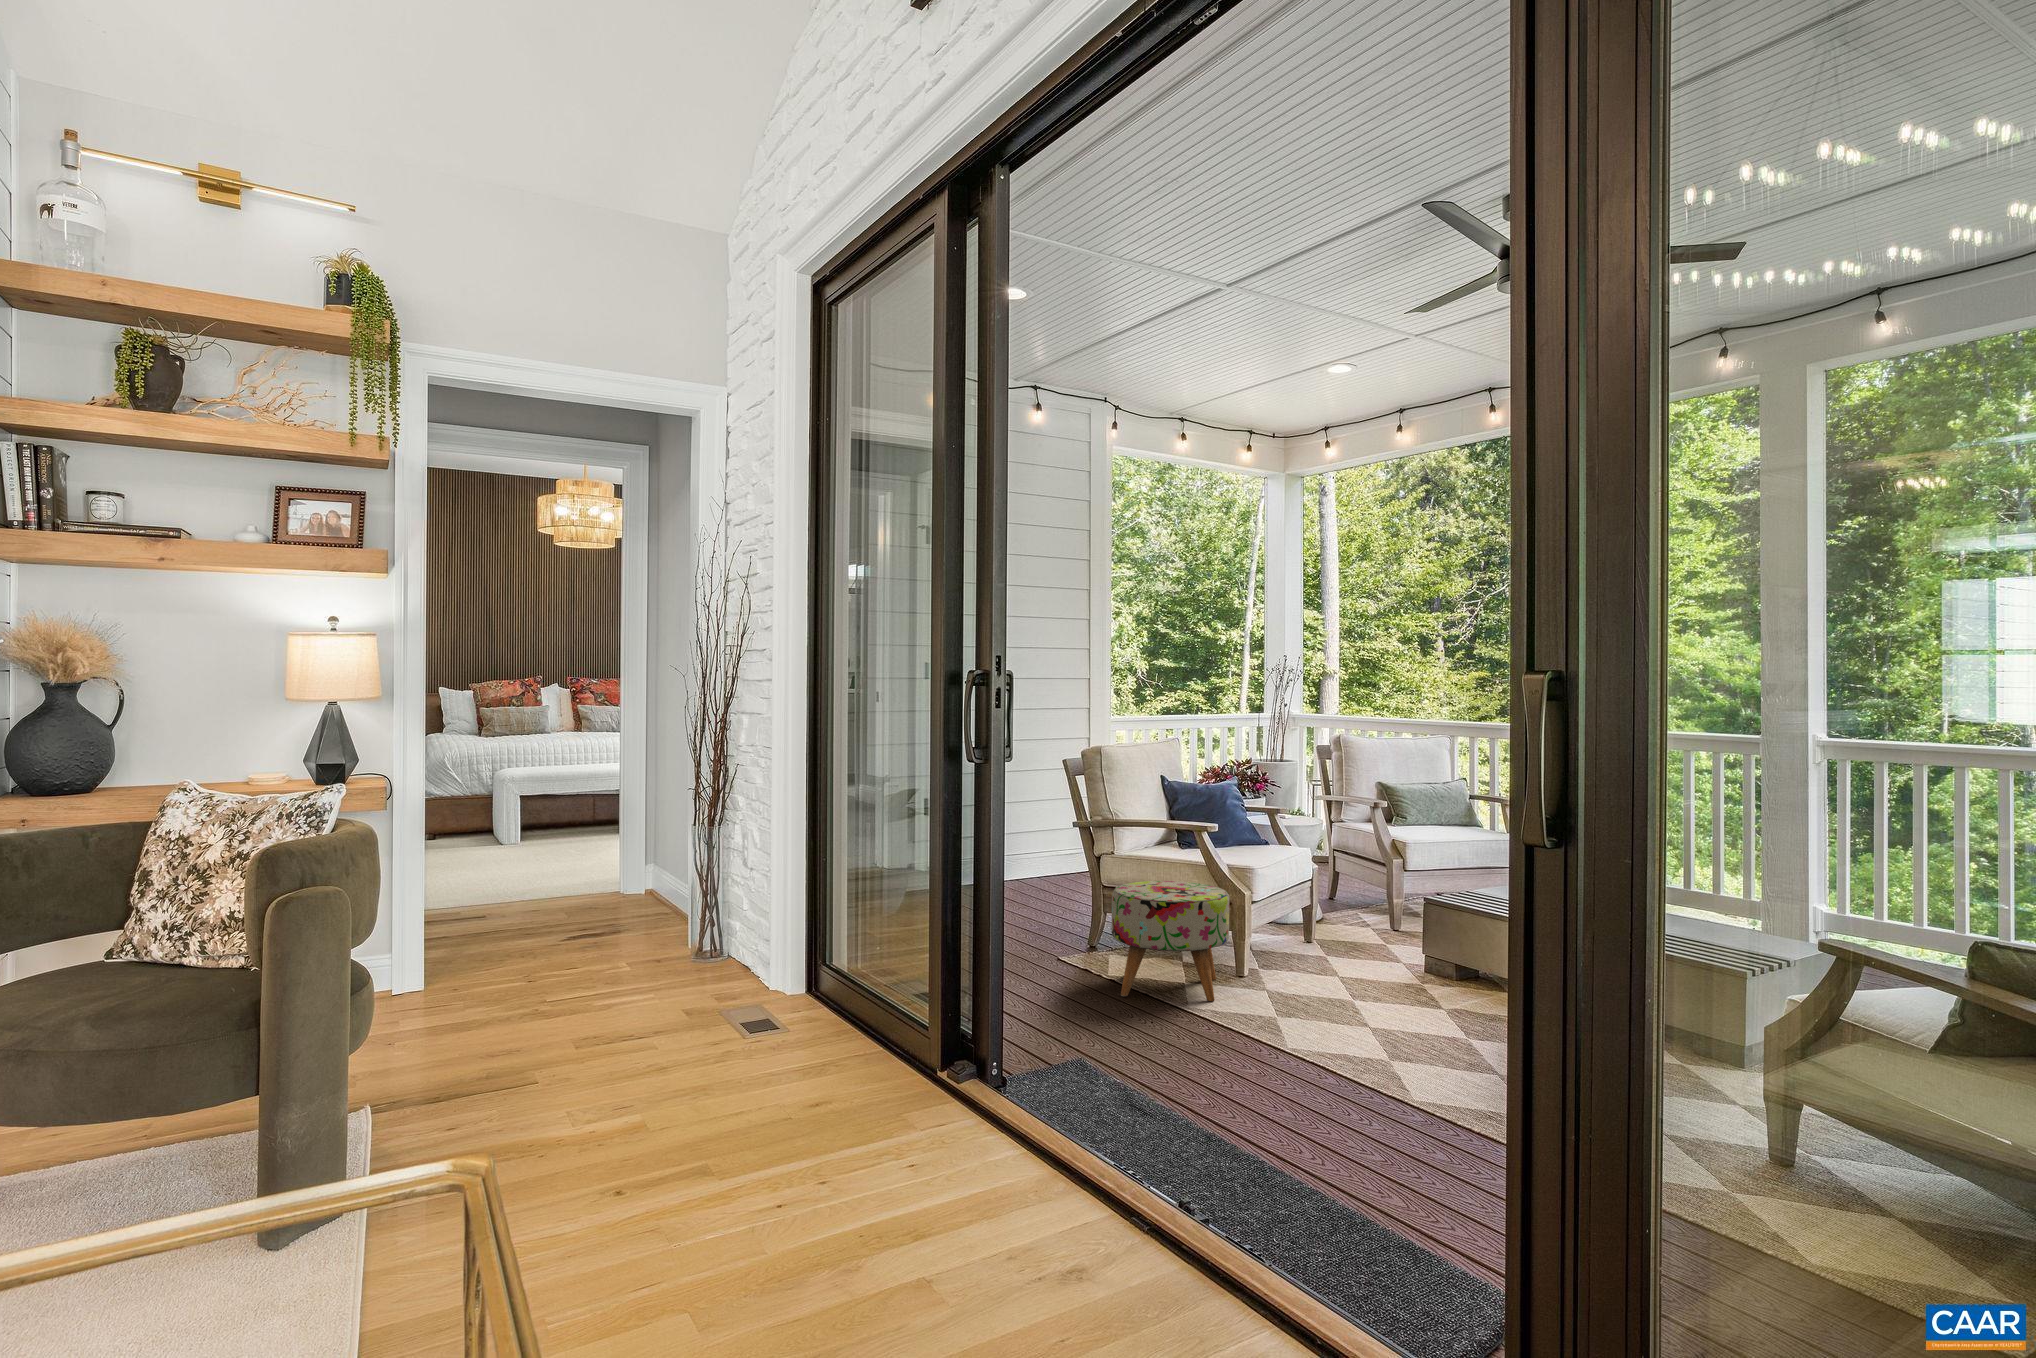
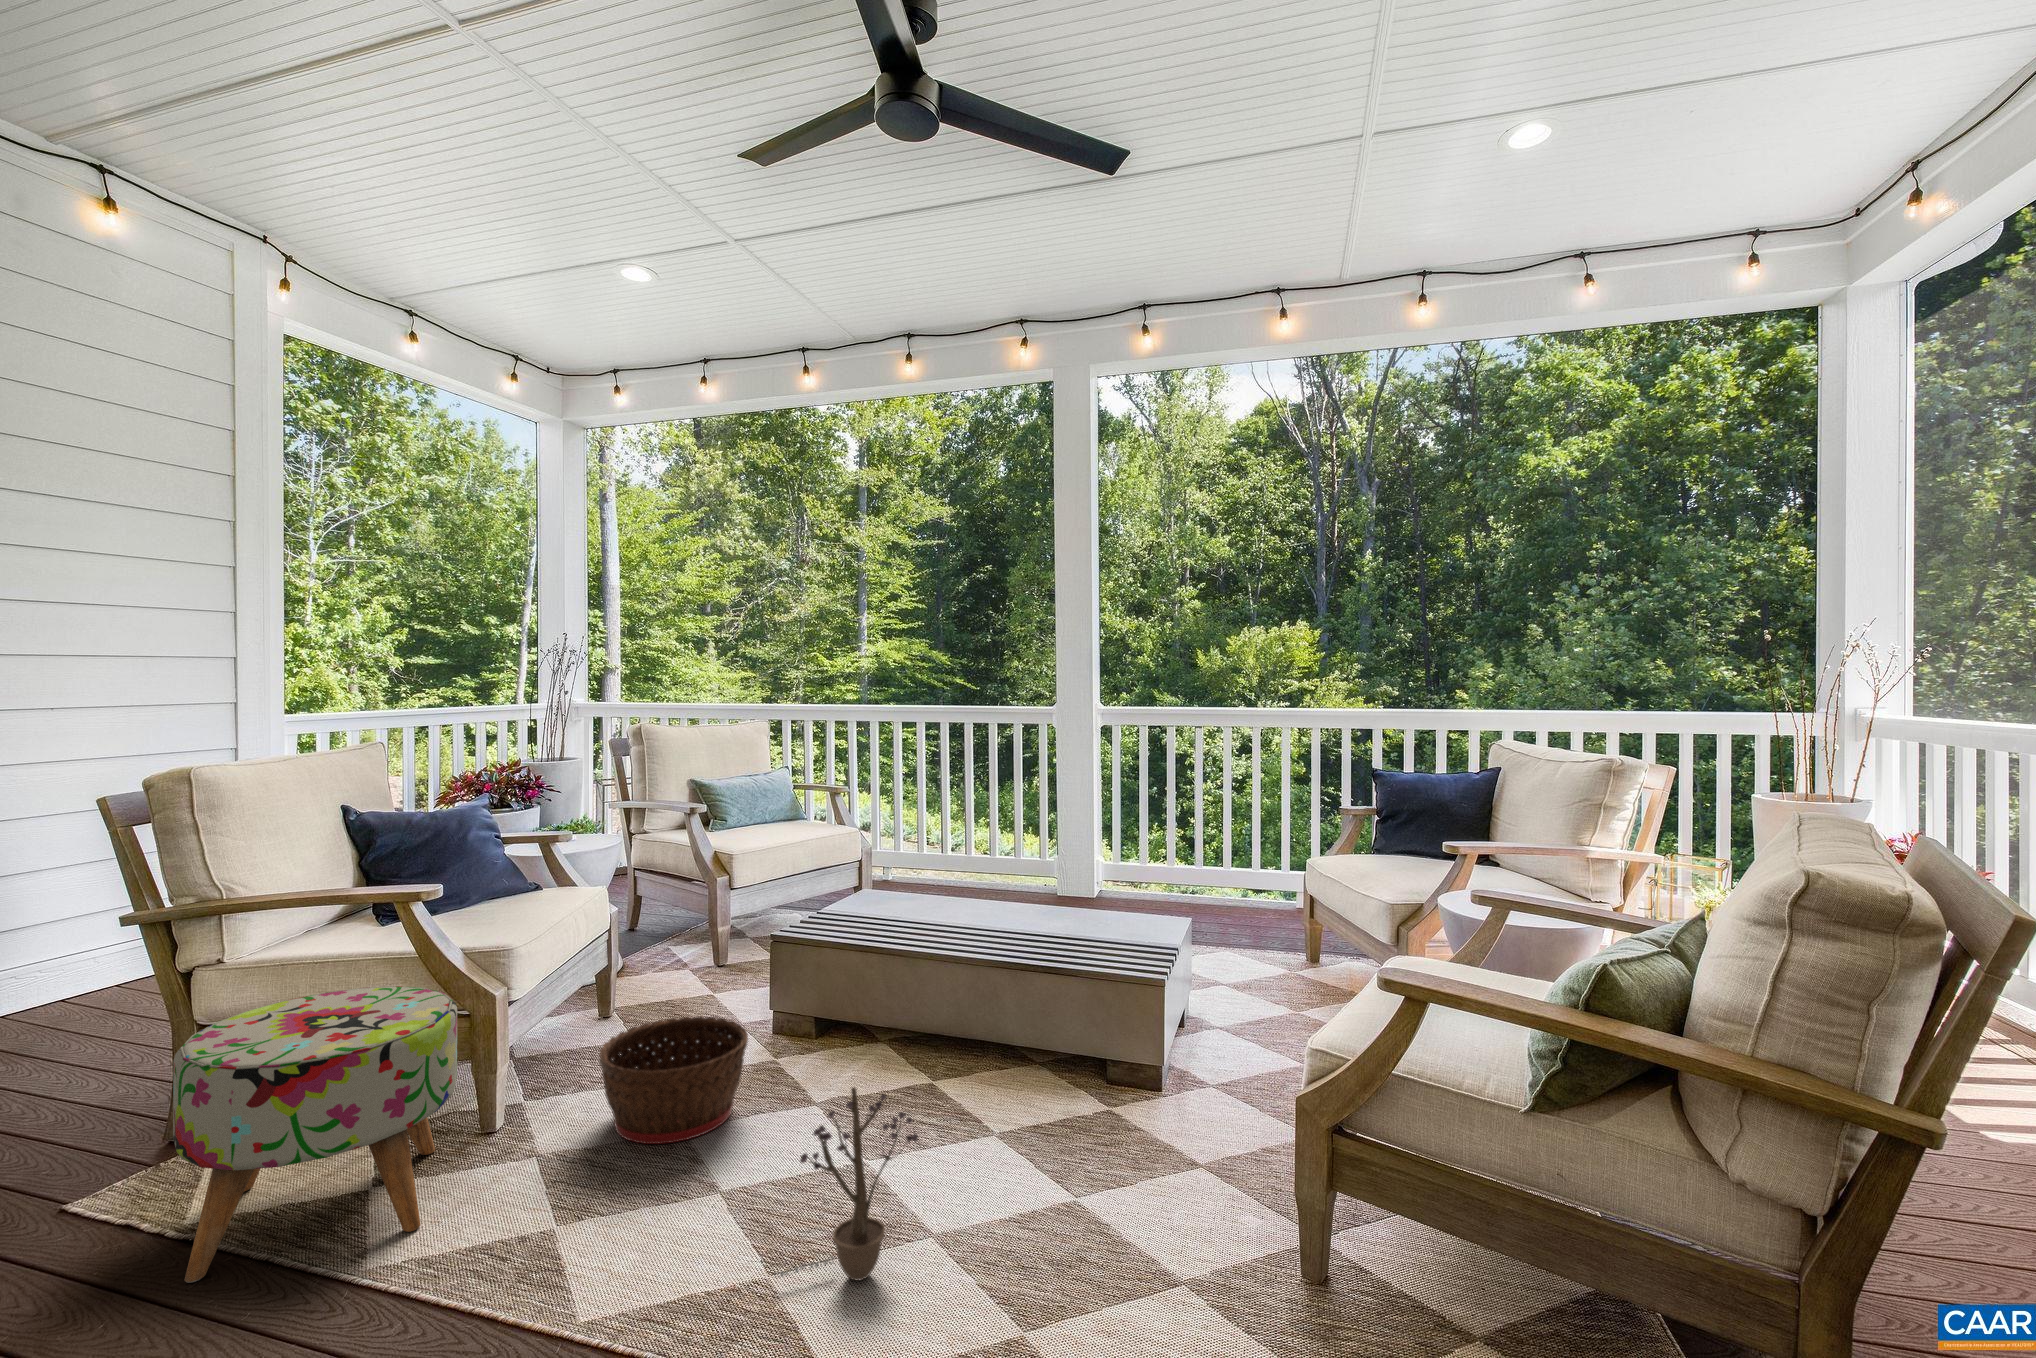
basket: none [1303,934,1394,1000] -> present [599,1016,748,1144]
decorative plant: none [1387,952,1470,1058] -> present [776,1087,918,1281]

